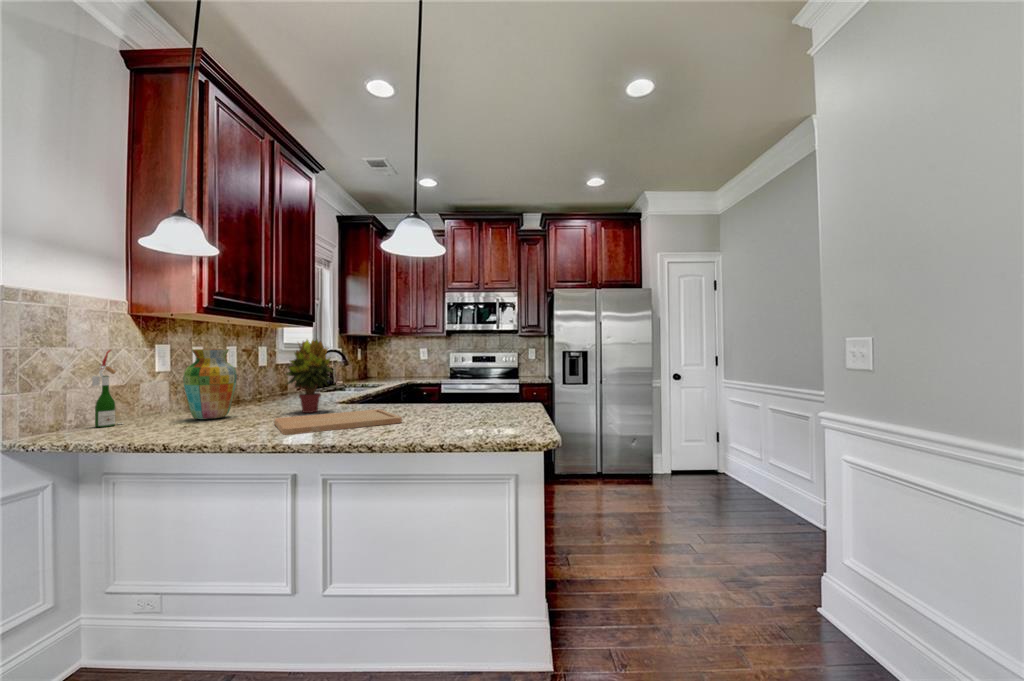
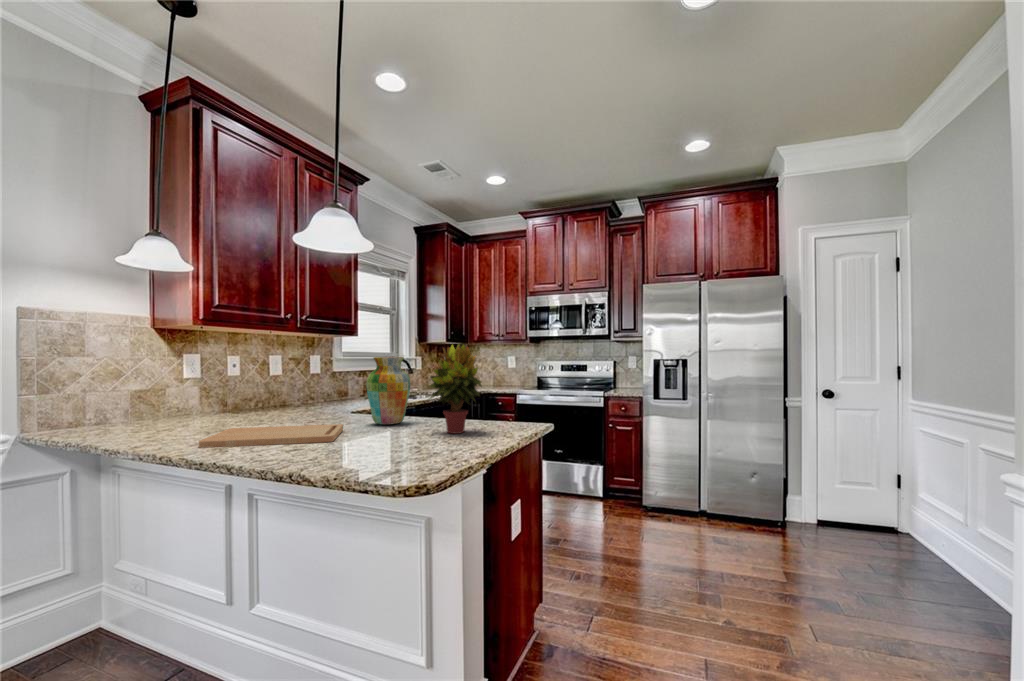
potted plant: present [285,340,333,413] -> present [429,344,482,434]
vase: present [183,349,237,419] -> present [366,357,410,425]
wine bottle: present [92,350,123,427] -> none [112,358,139,427]

